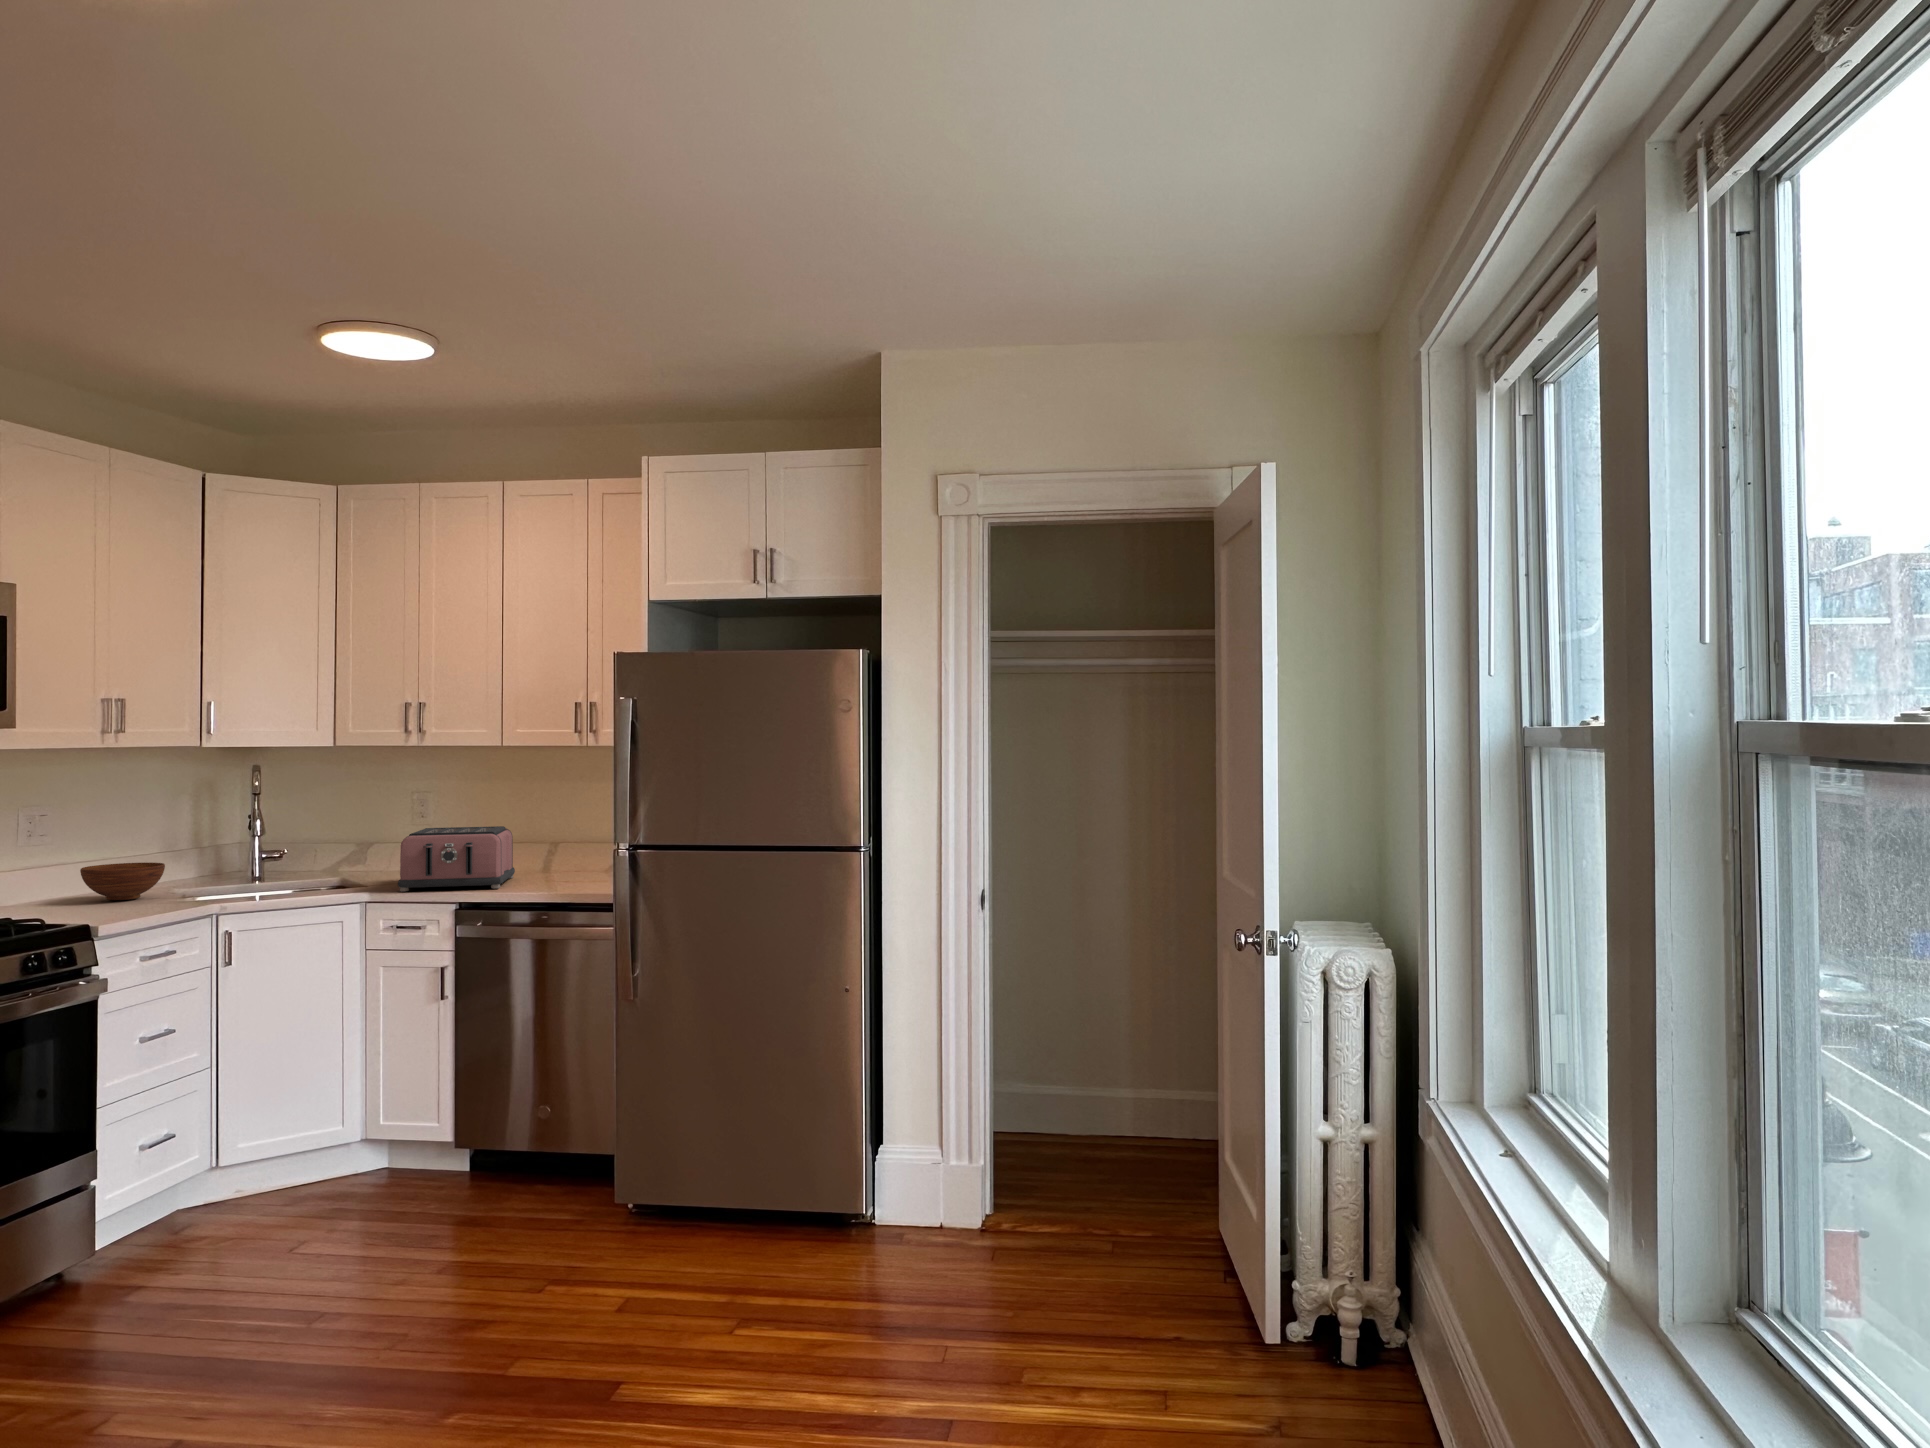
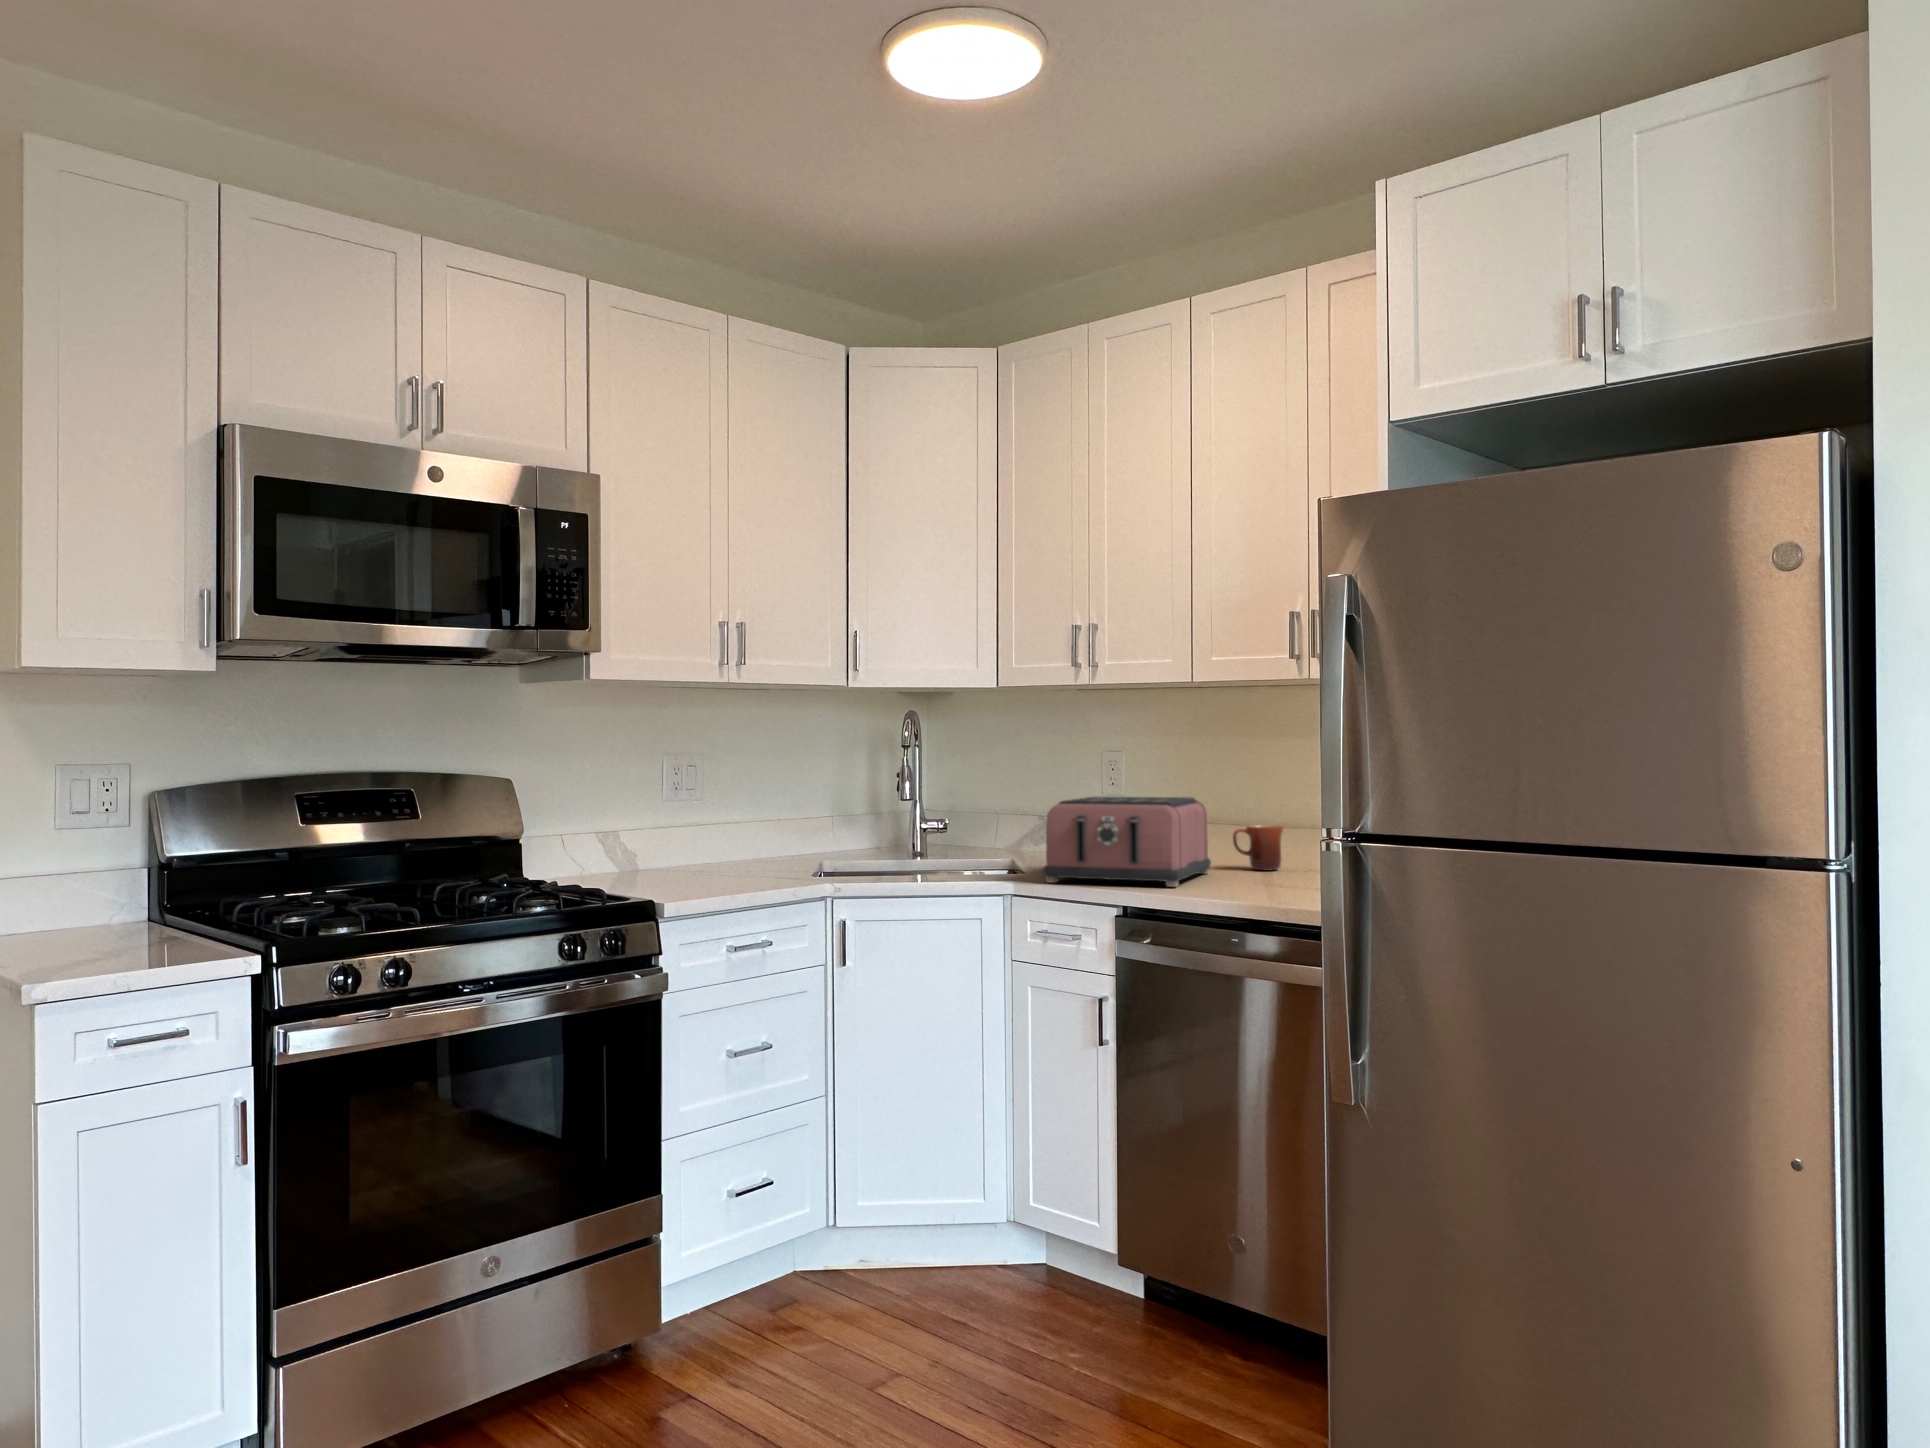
mug: none [528,842,564,873] -> present [1233,825,1283,870]
bowl: present [80,862,165,900] -> none [703,826,791,871]

